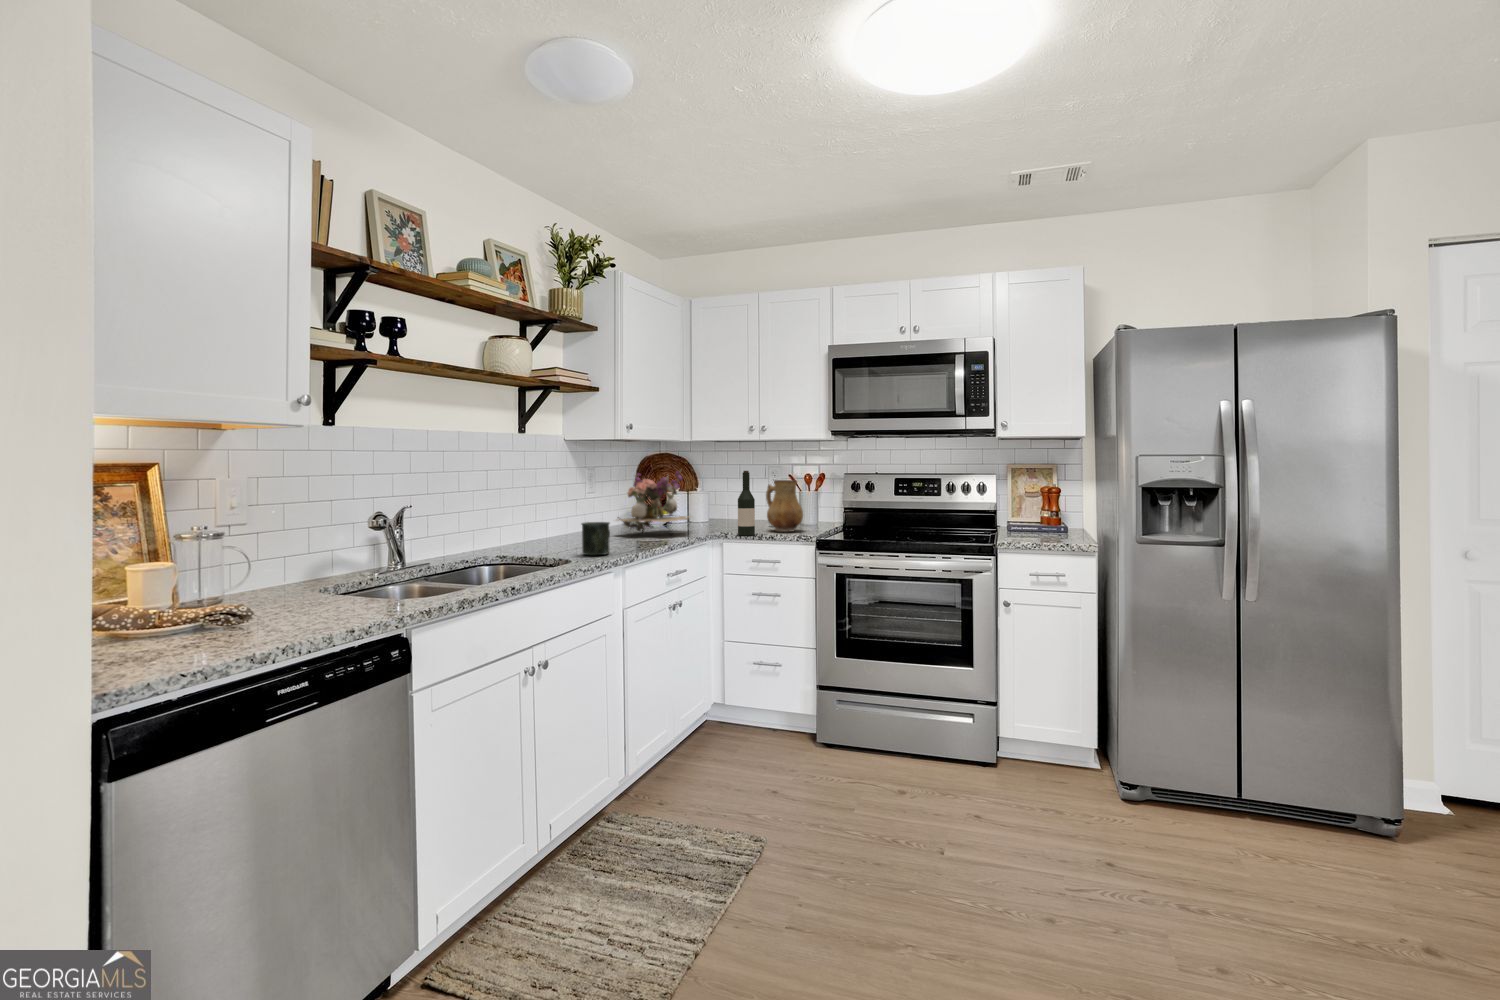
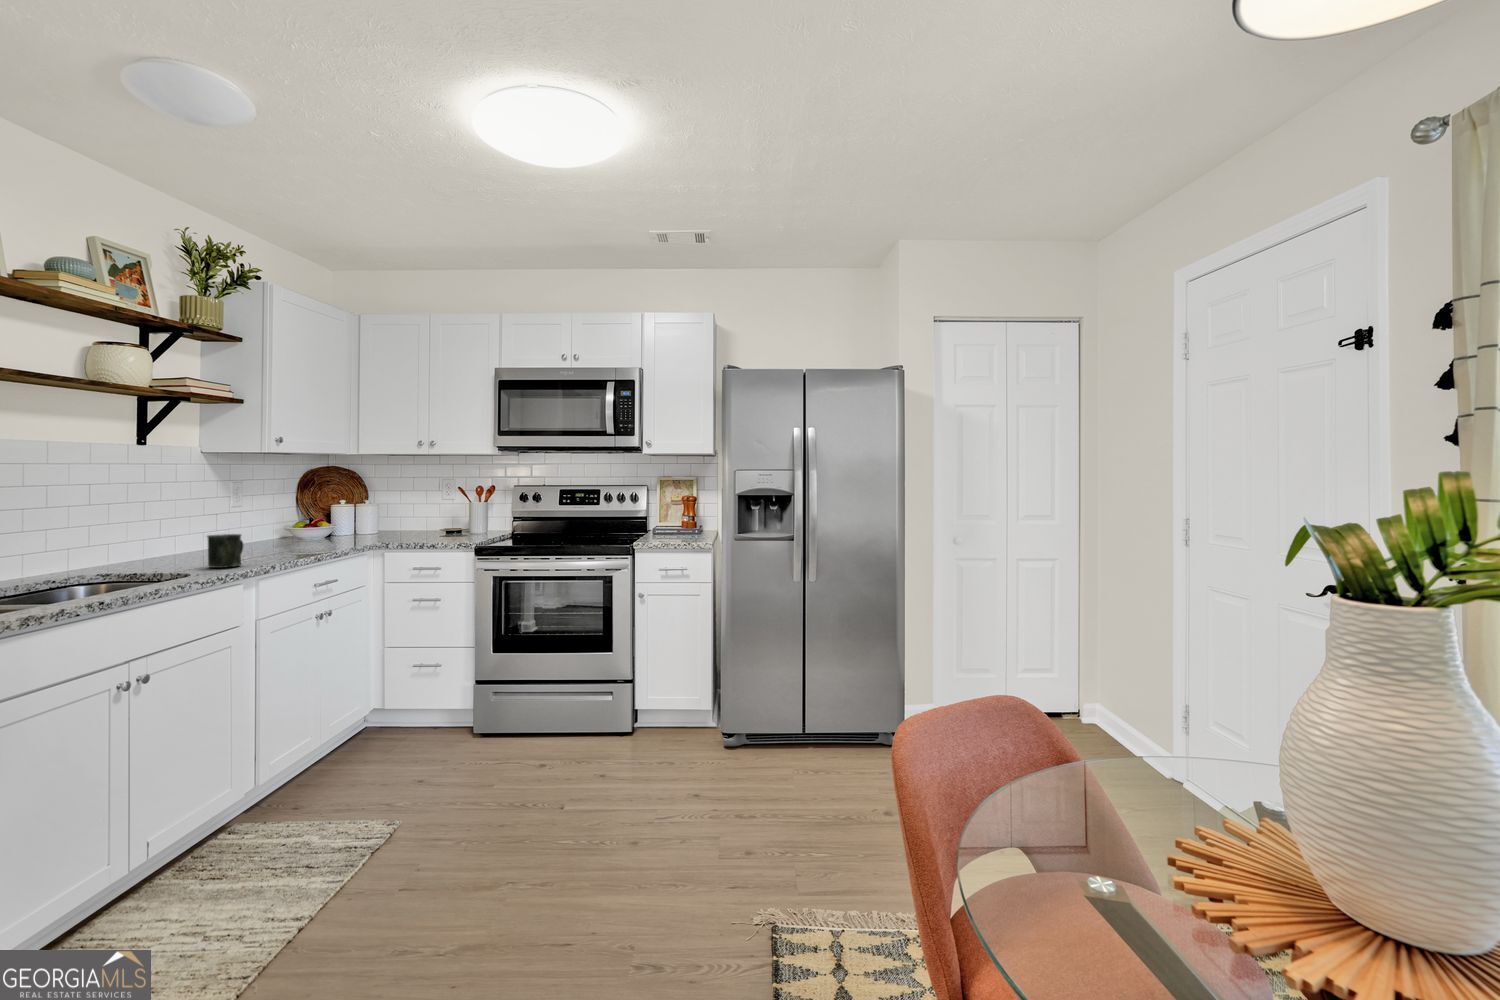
flower arrangement: present [618,471,689,533] -> none [260,482,354,546]
wine bottle: present [738,471,755,536] -> none [399,483,417,545]
ceramic pitcher: present [766,480,803,532] -> none [433,492,470,540]

